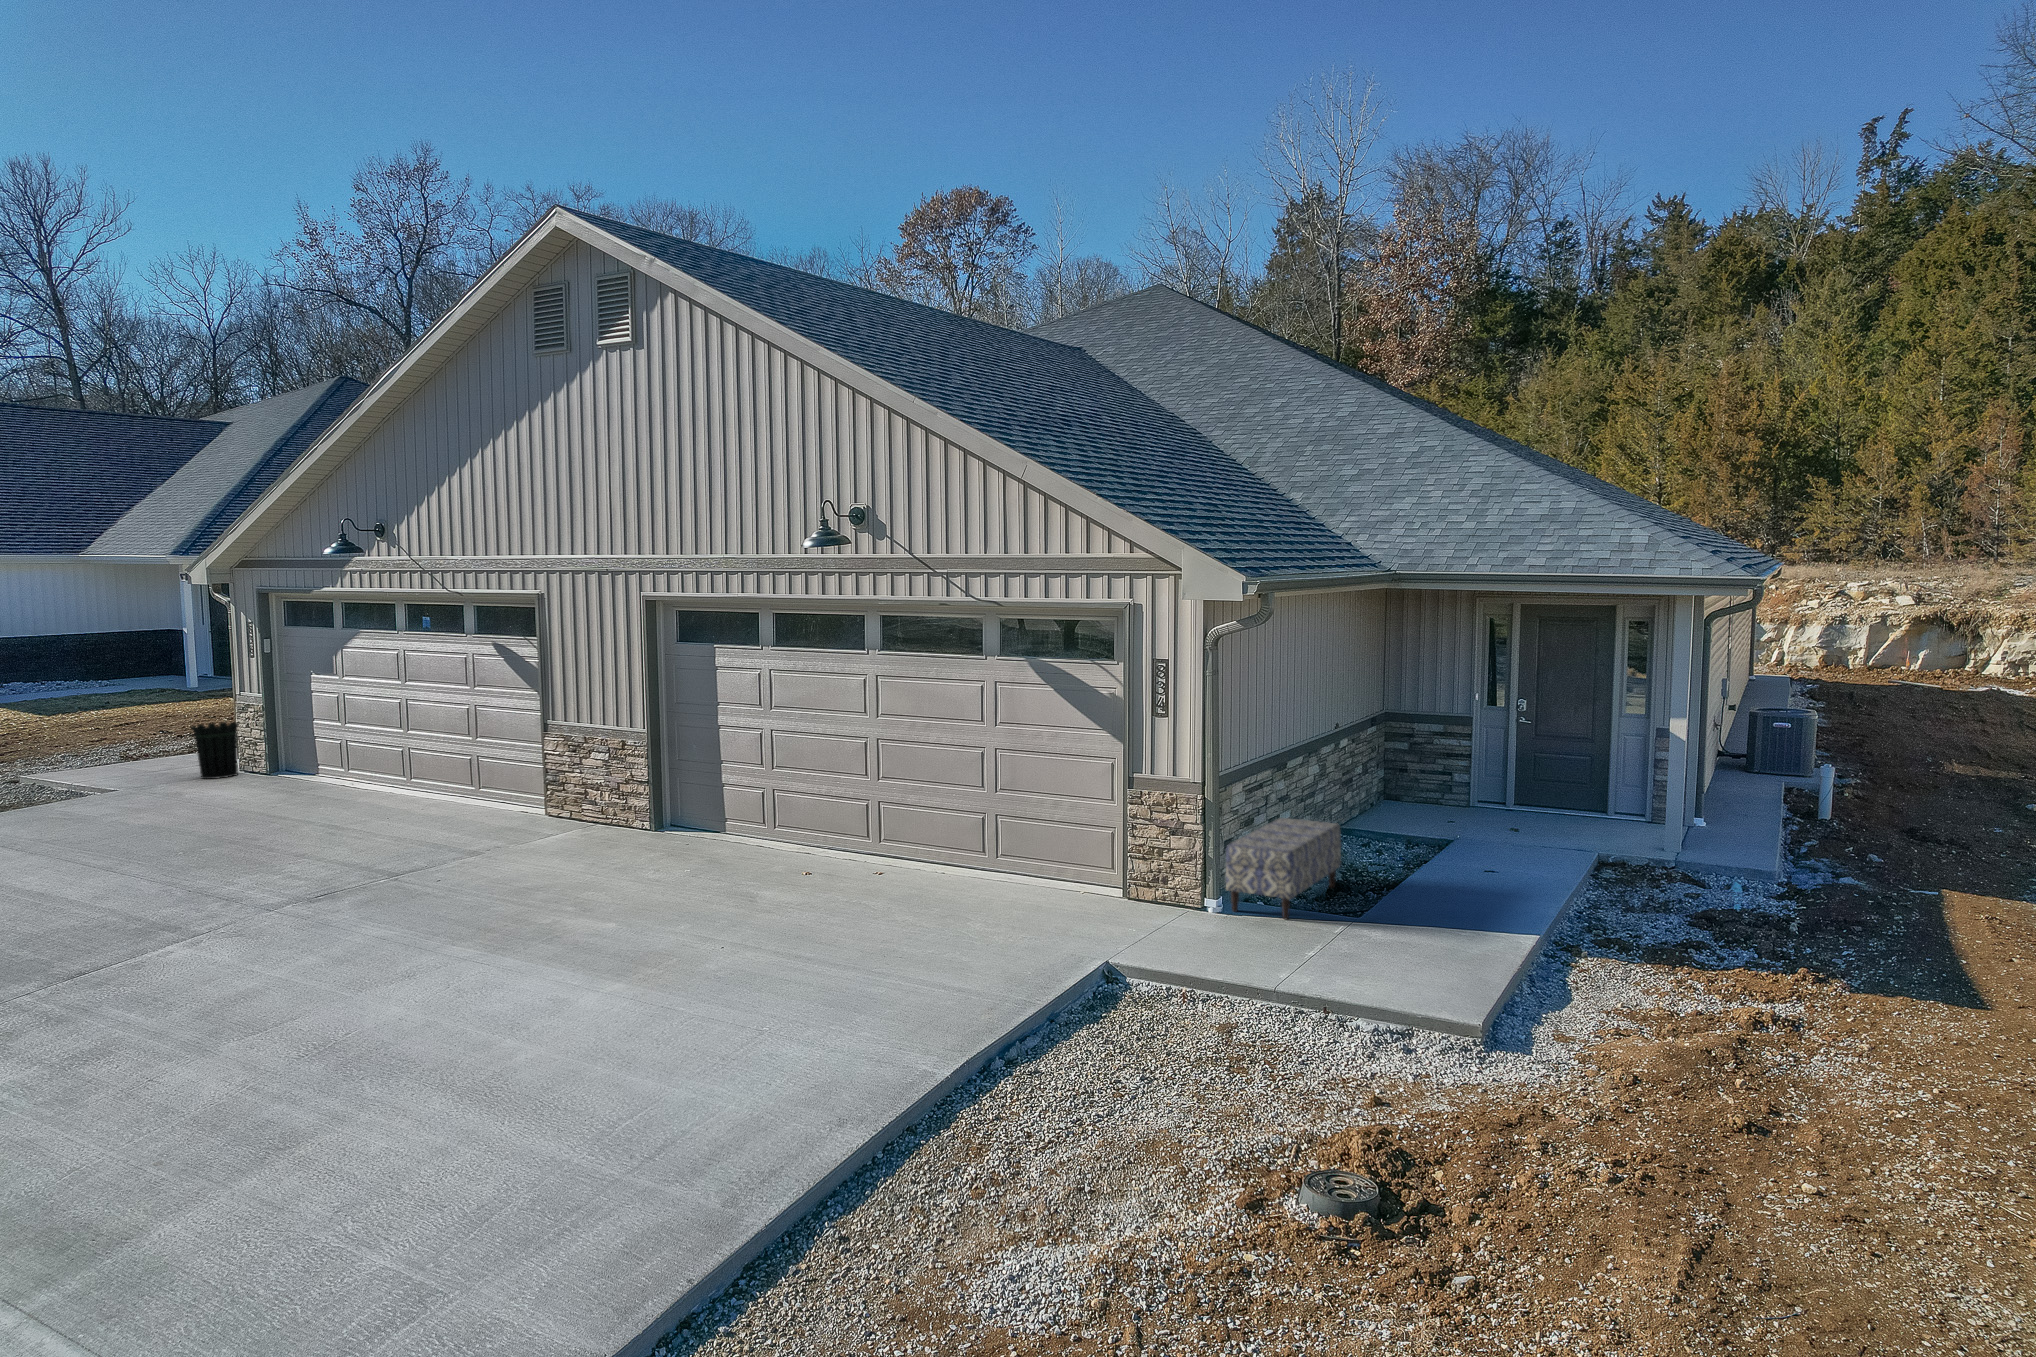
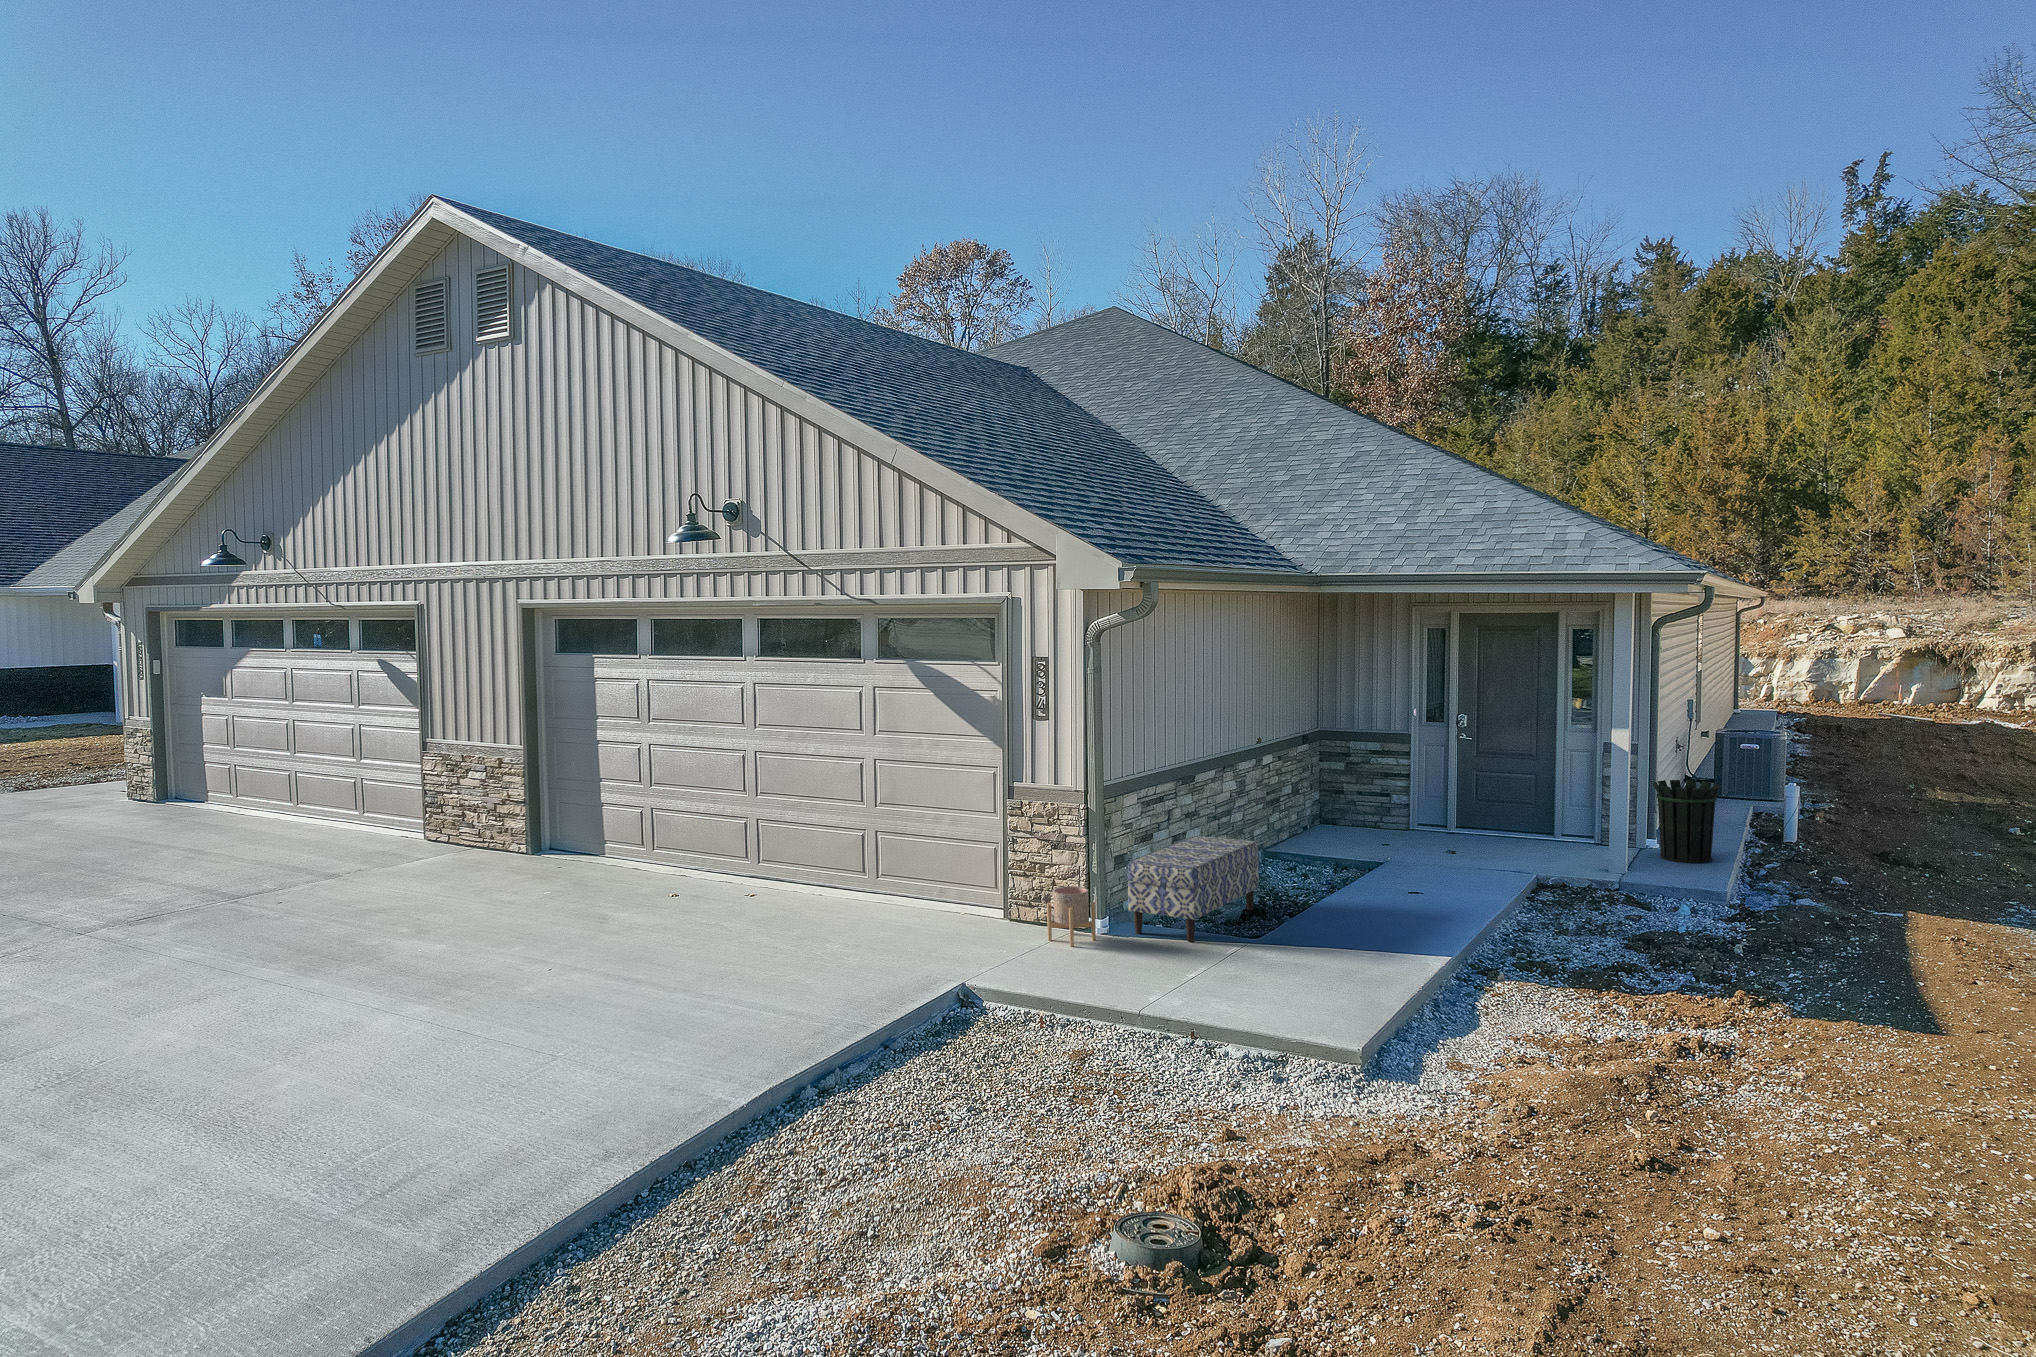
waste bin: present [191,722,239,779] -> present [1653,780,1721,863]
planter: none [1152,868,1197,924] -> present [1047,886,1096,946]

